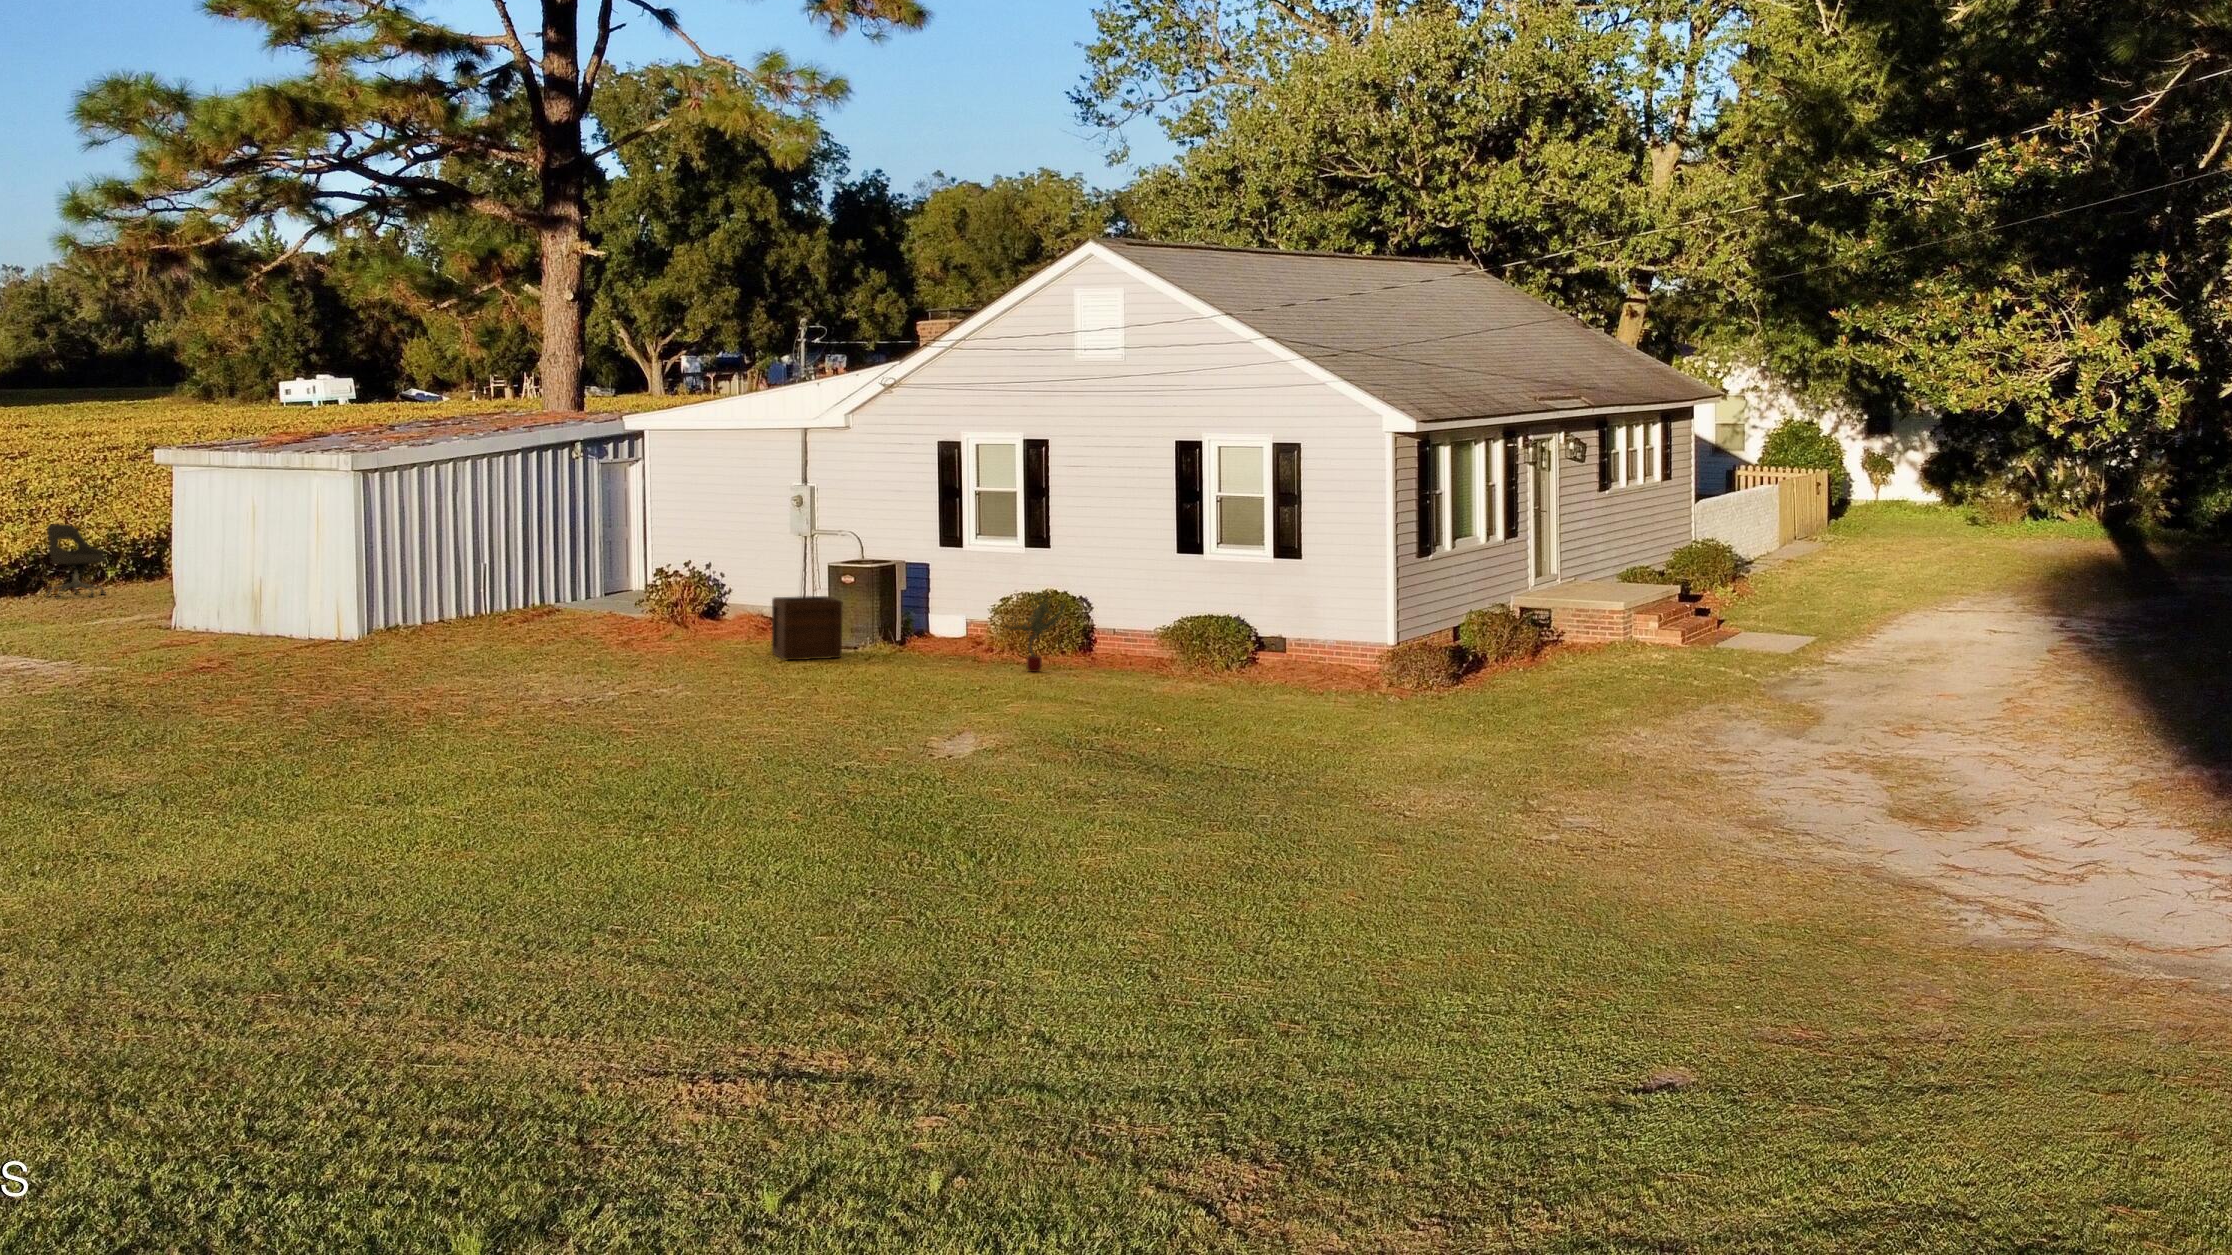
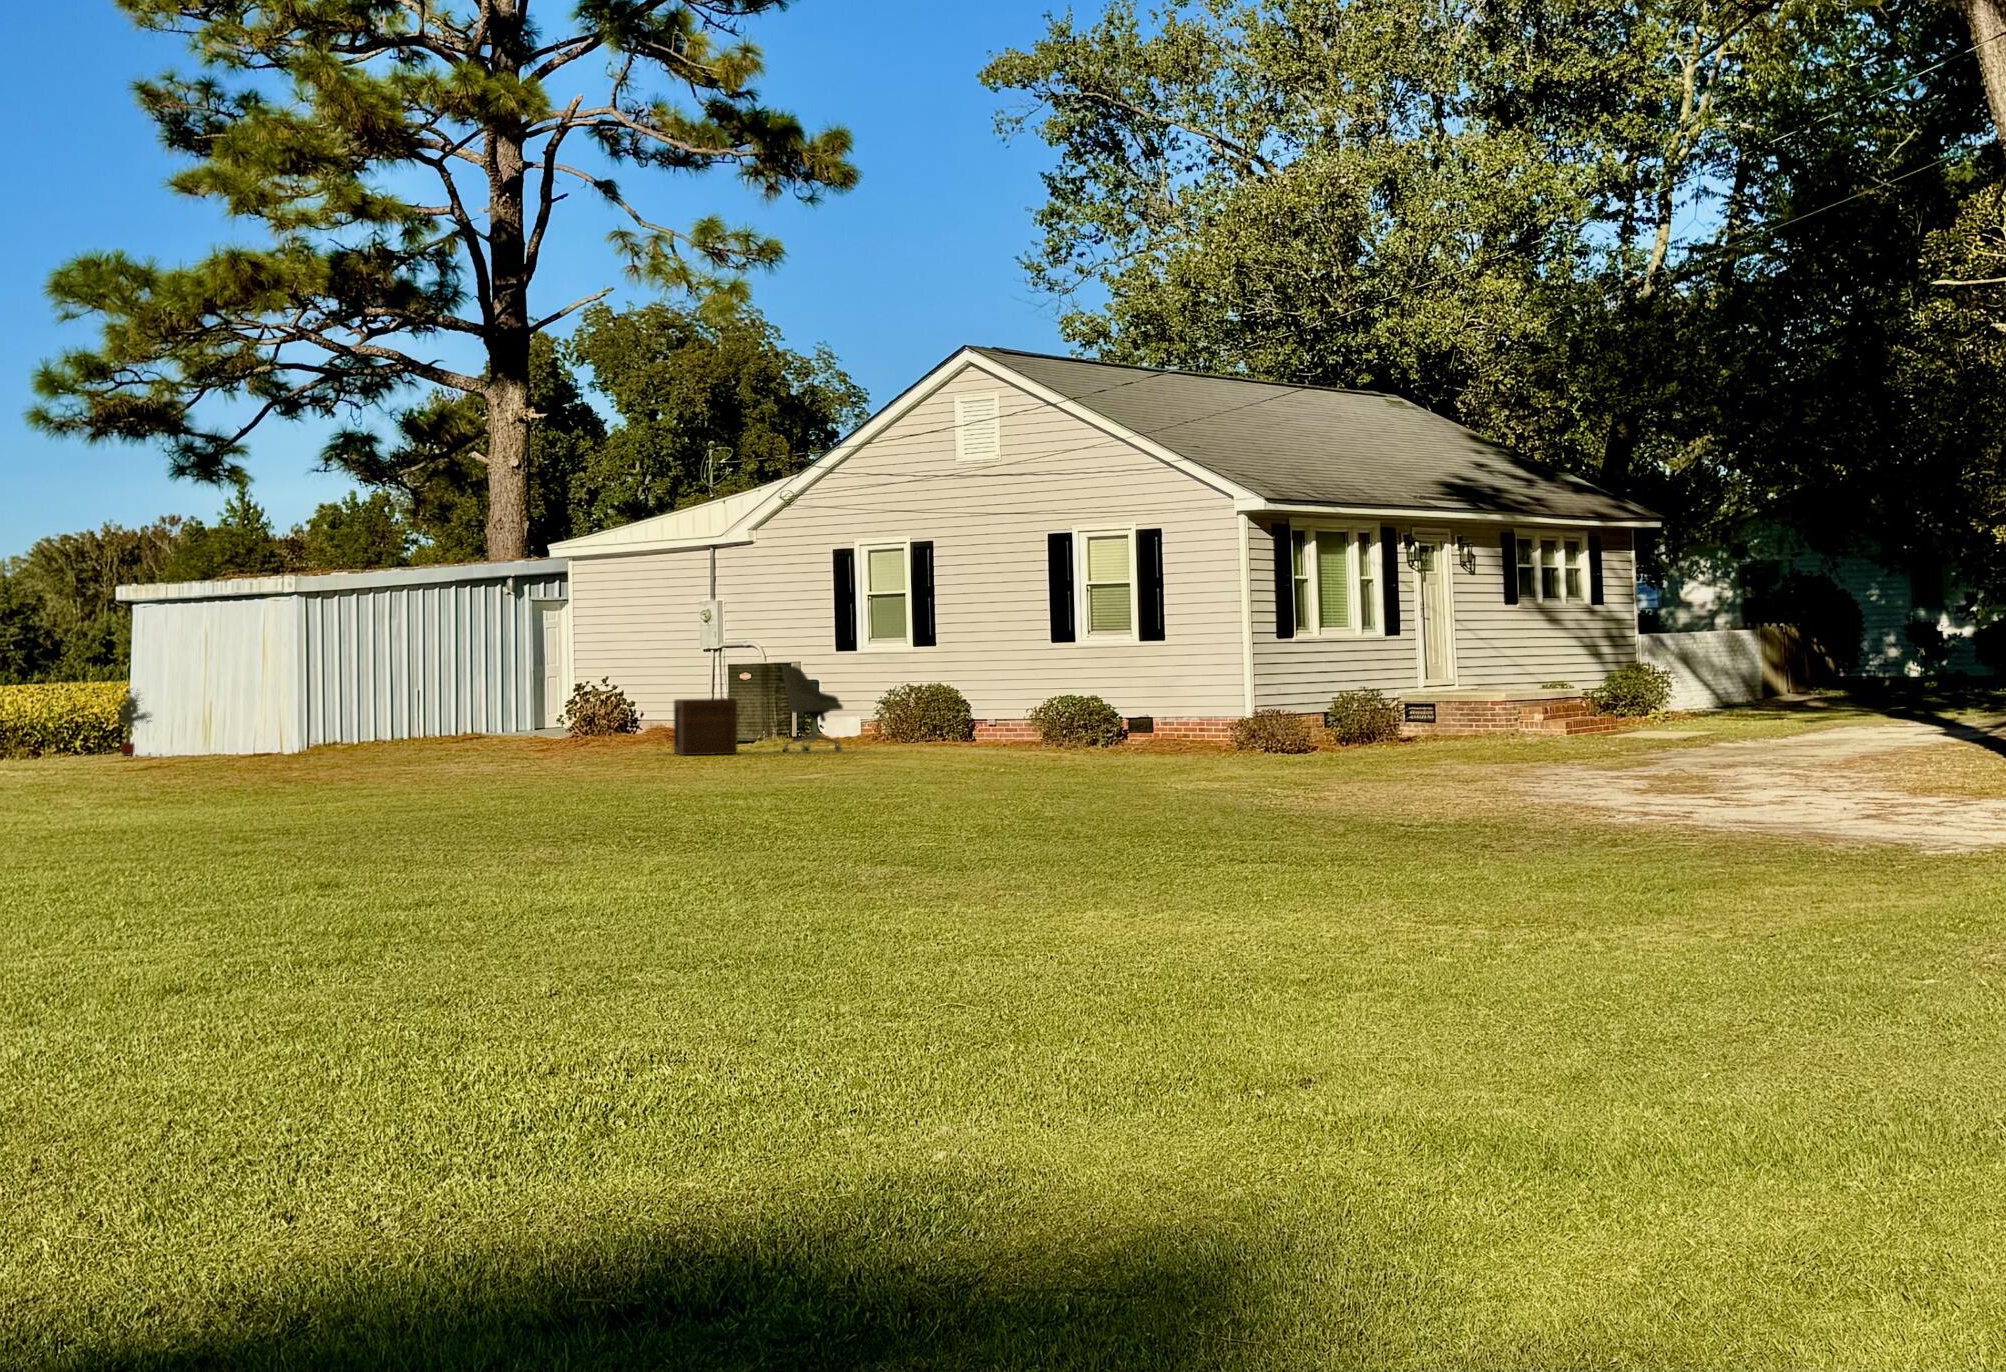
chair: present [47,524,106,598] -> present [782,666,843,752]
potted tree: present [1004,593,1066,672] -> present [118,689,152,756]

